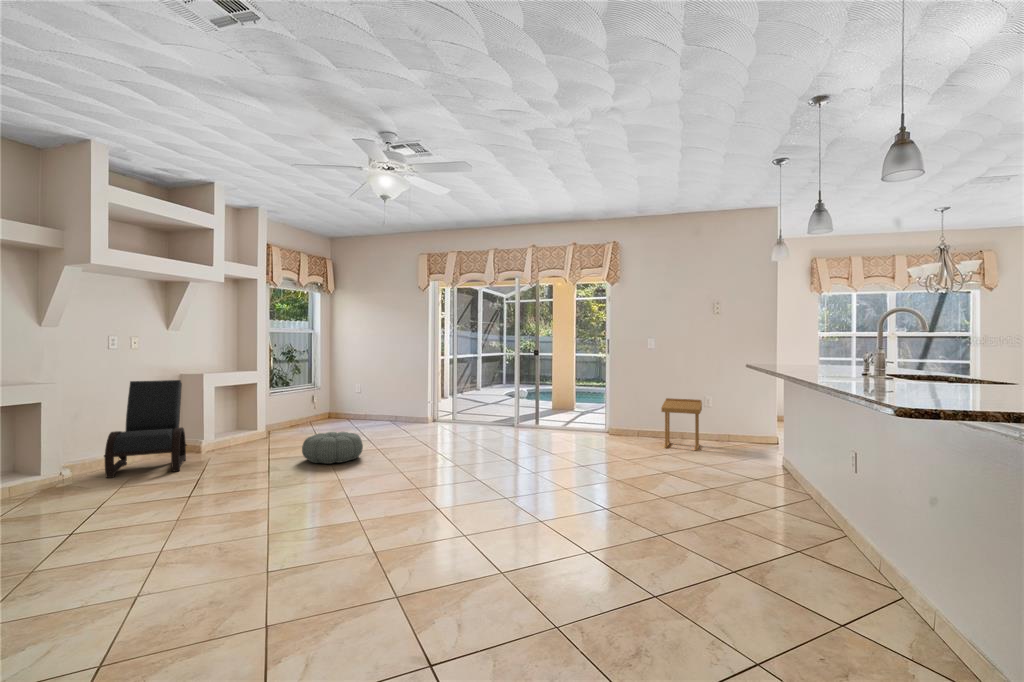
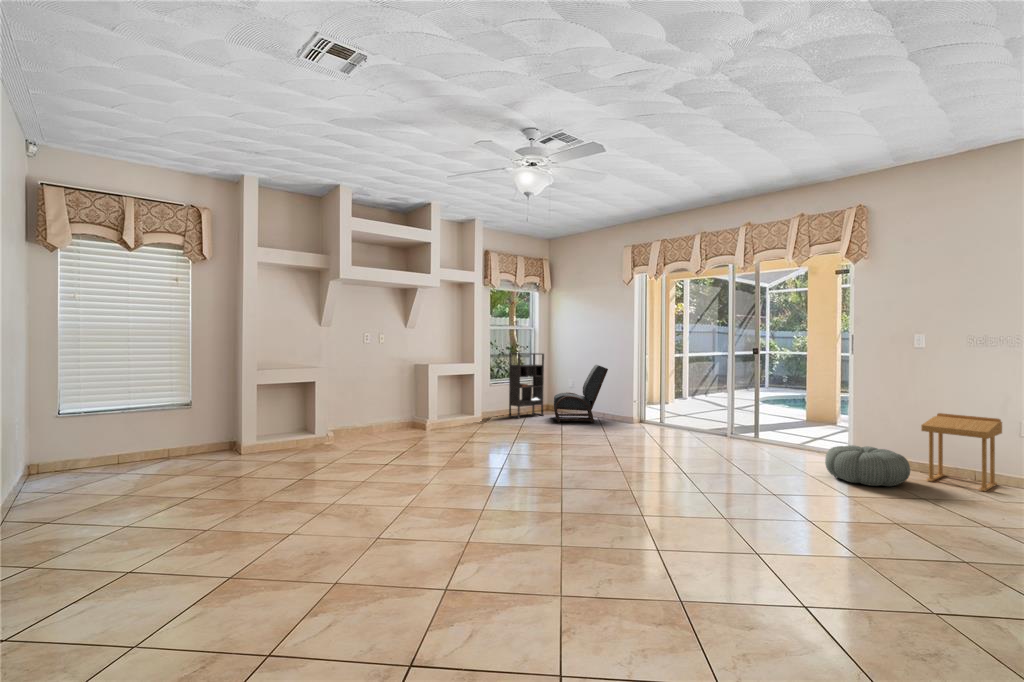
bookshelf: none [289,358,329,430] -> present [509,353,544,418]
lounge chair: present [104,380,187,478] -> present [554,365,608,423]
pouf: present [302,432,363,464] -> present [825,445,910,486]

